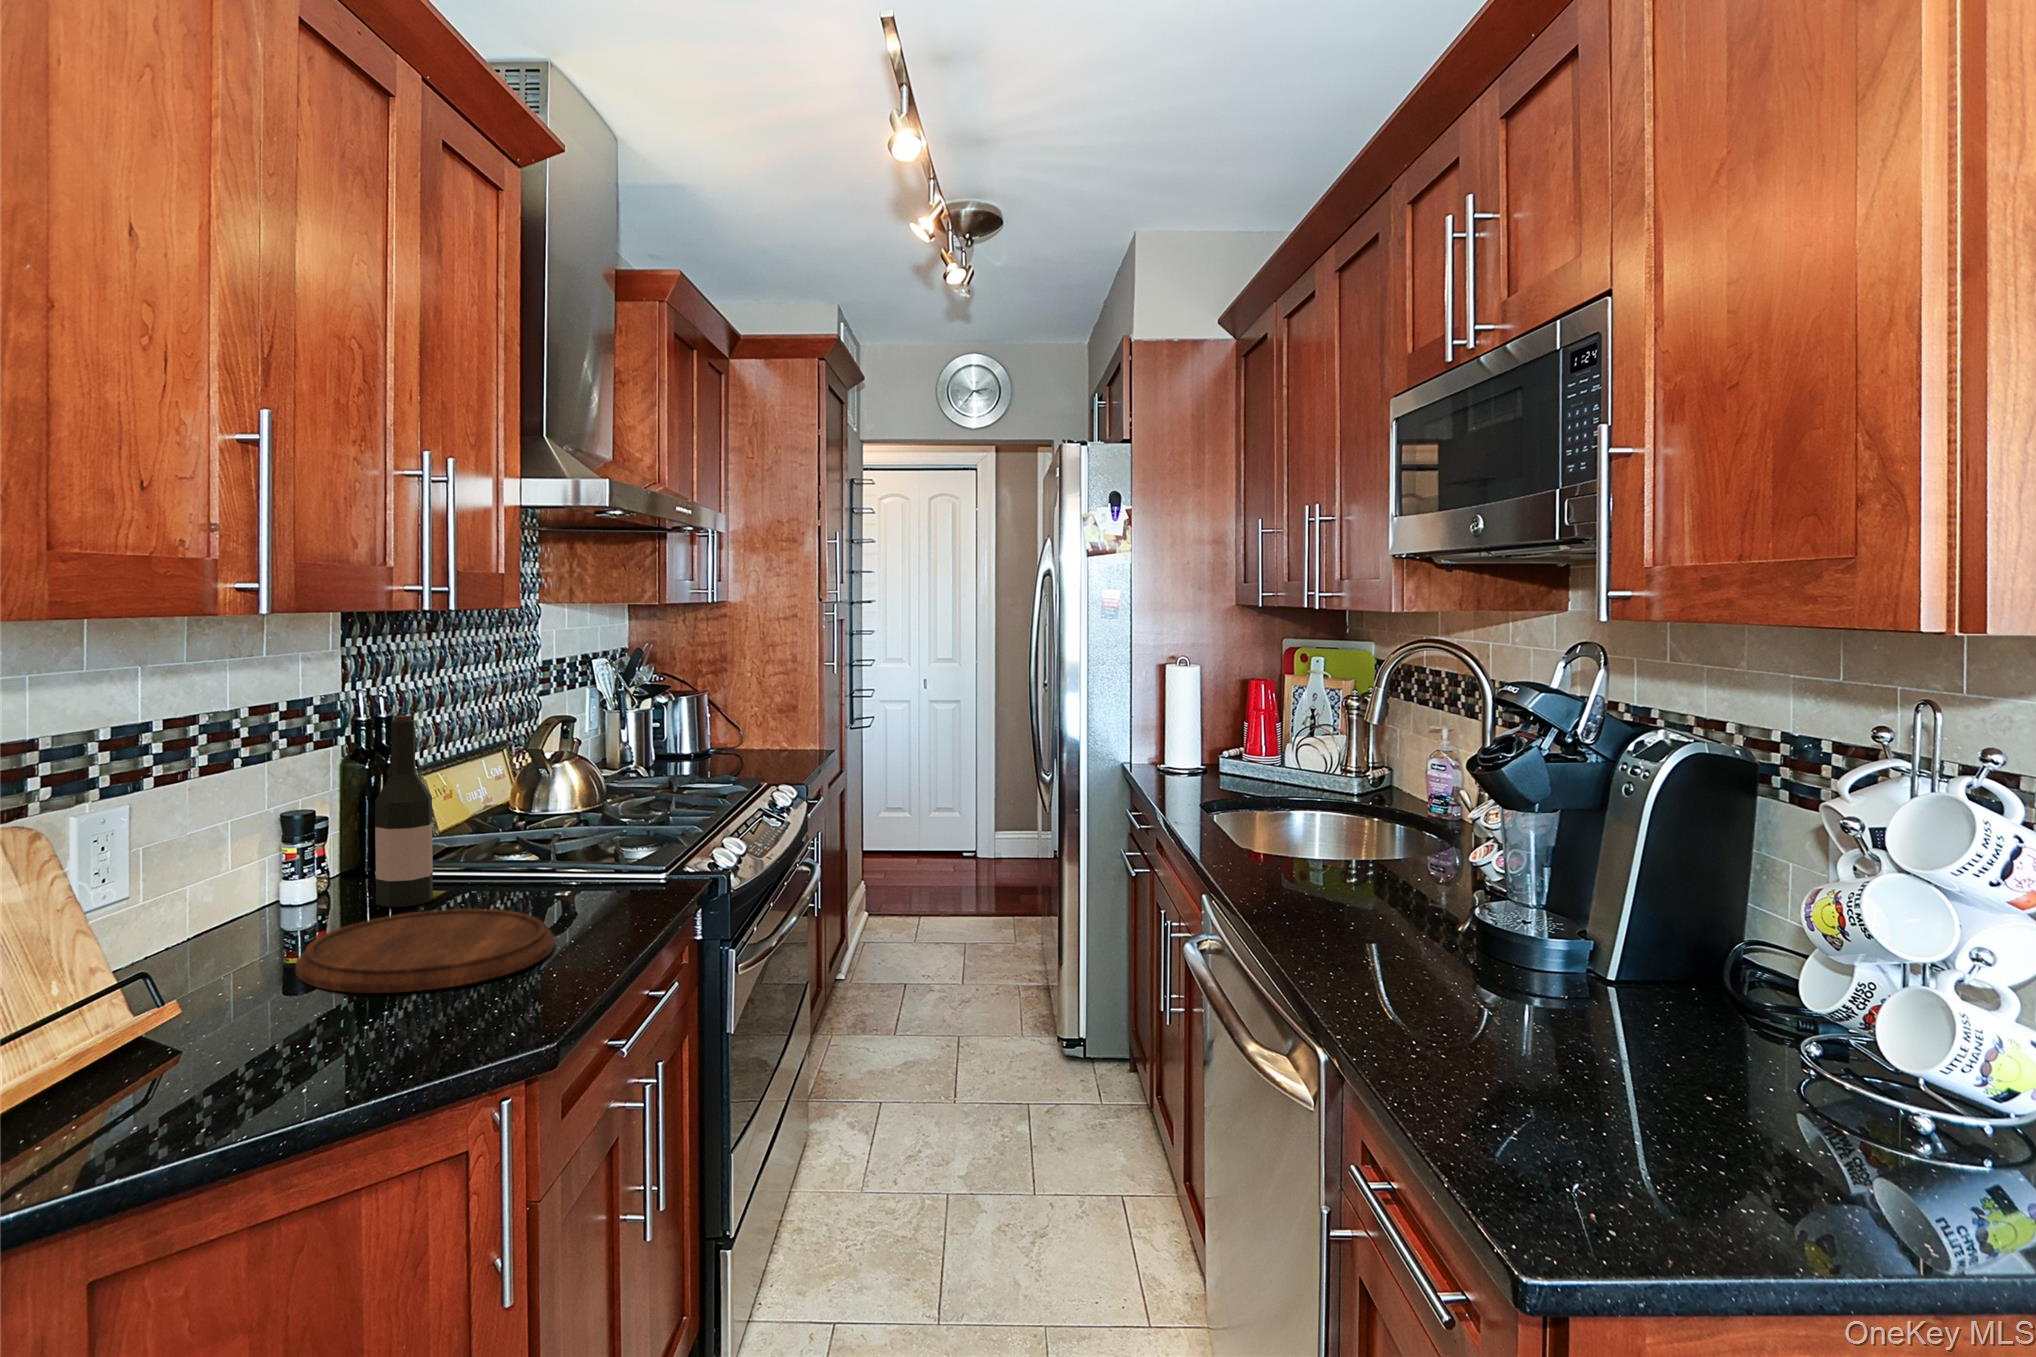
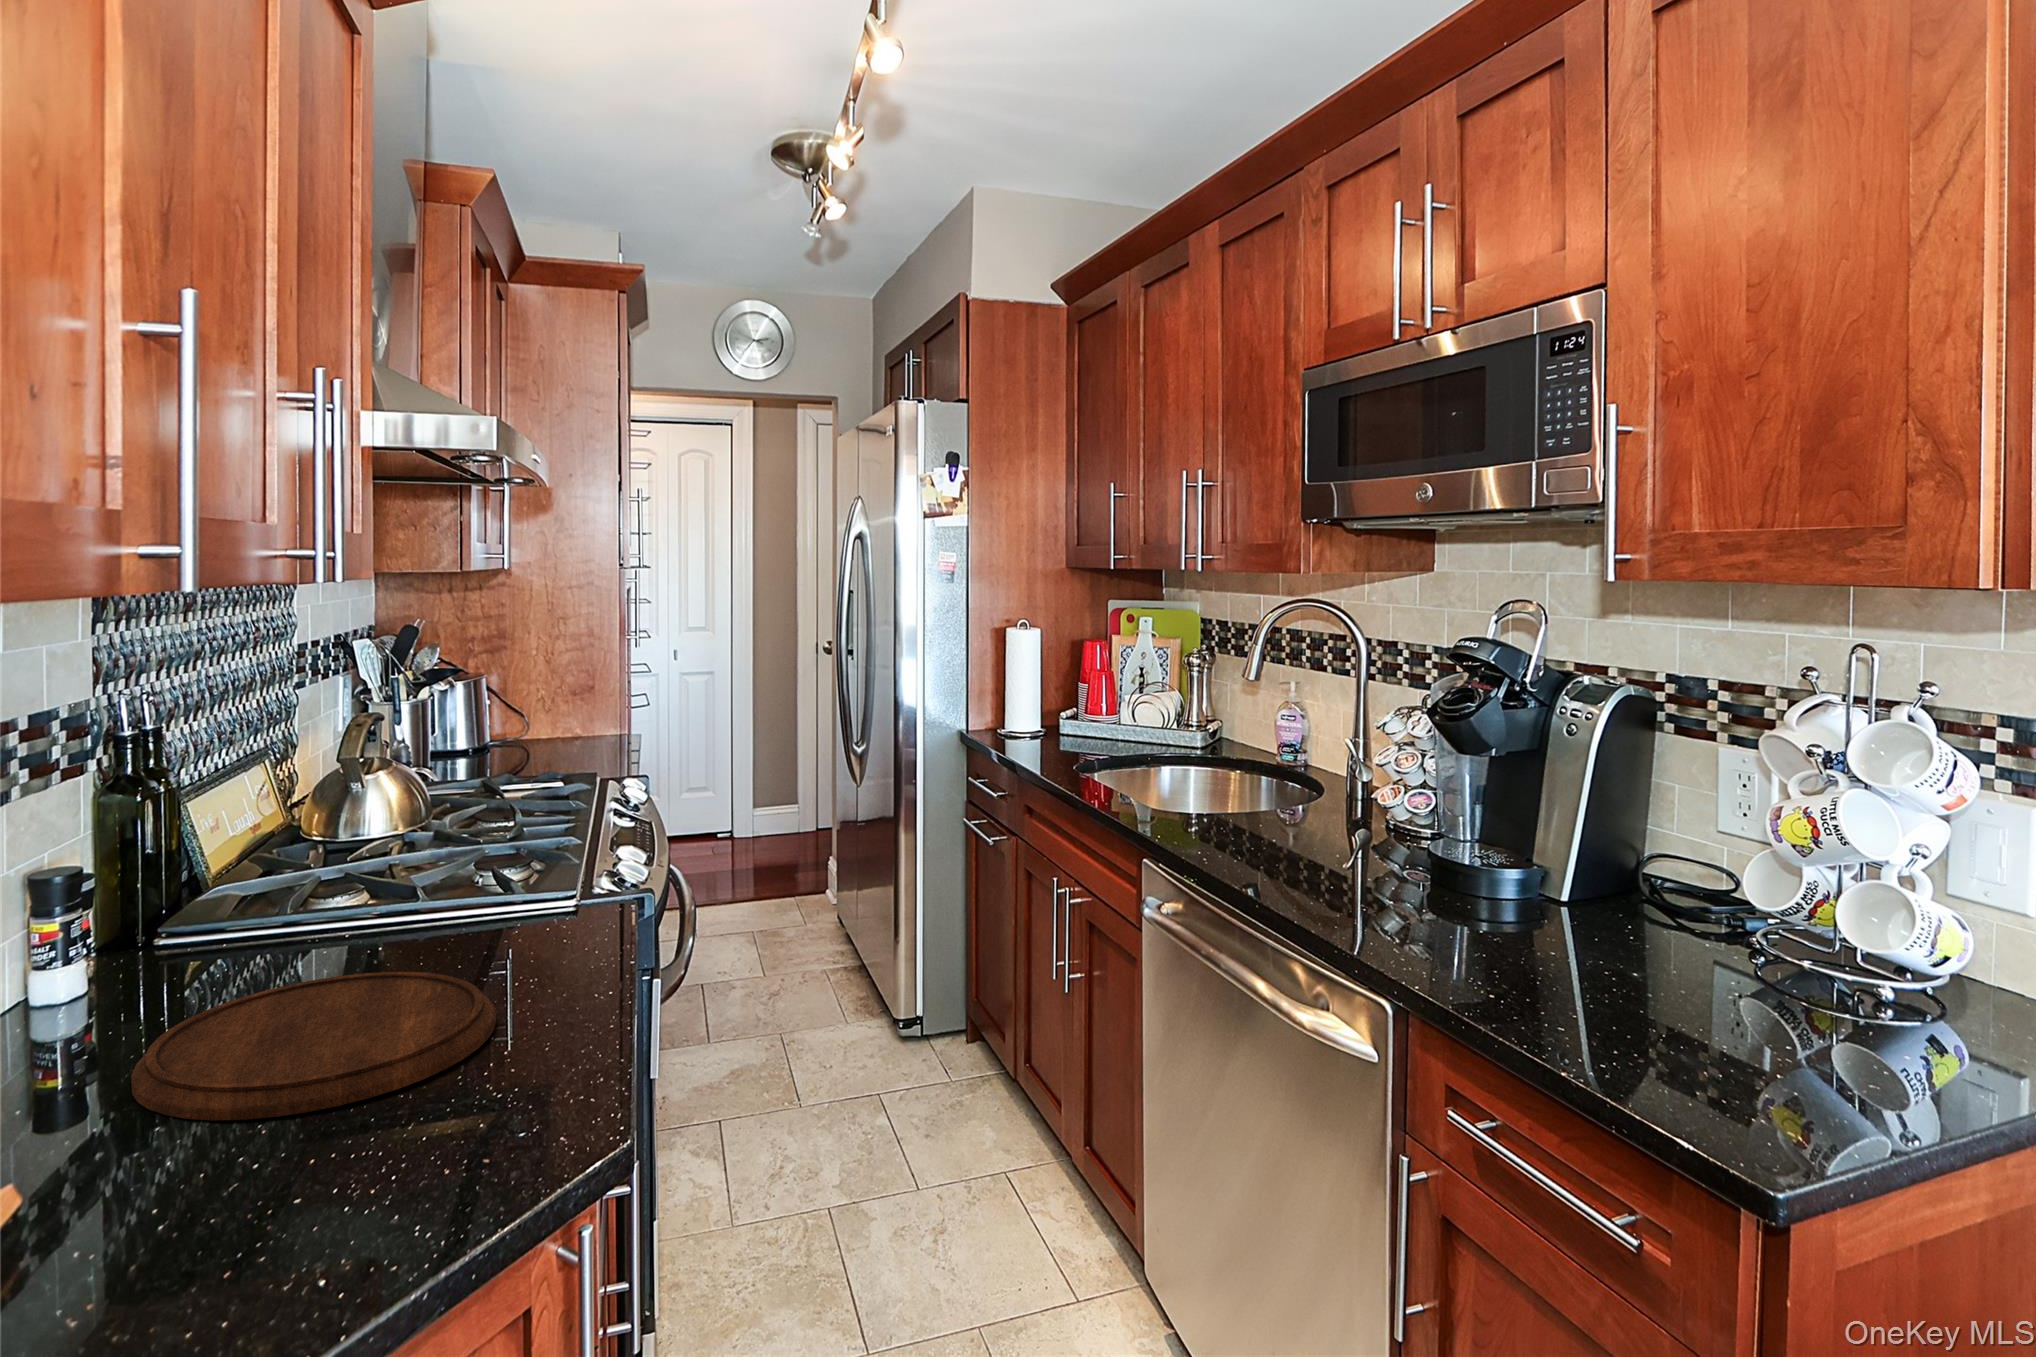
wine bottle: present [375,715,433,907] -> none [181,727,267,983]

